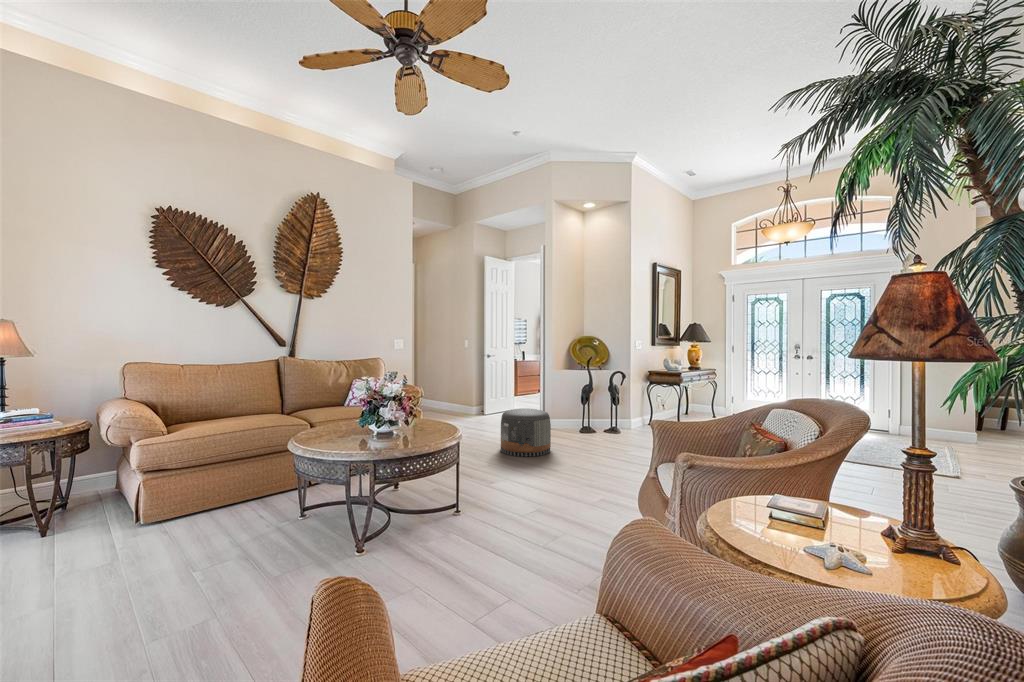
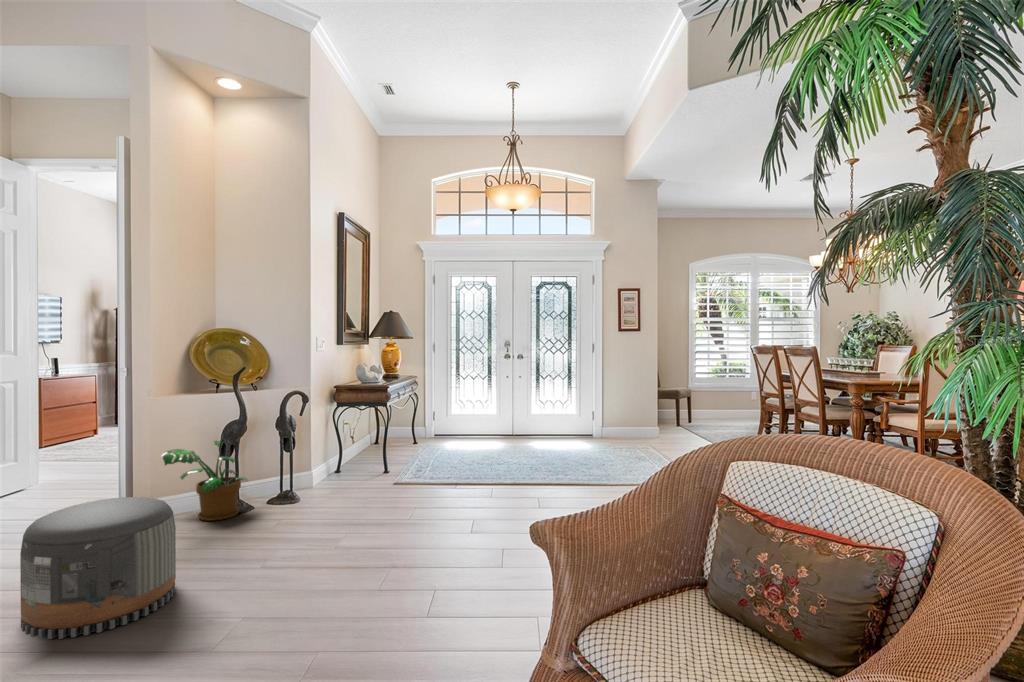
potted plant: none [553,395,593,434] -> present [162,441,248,521]

